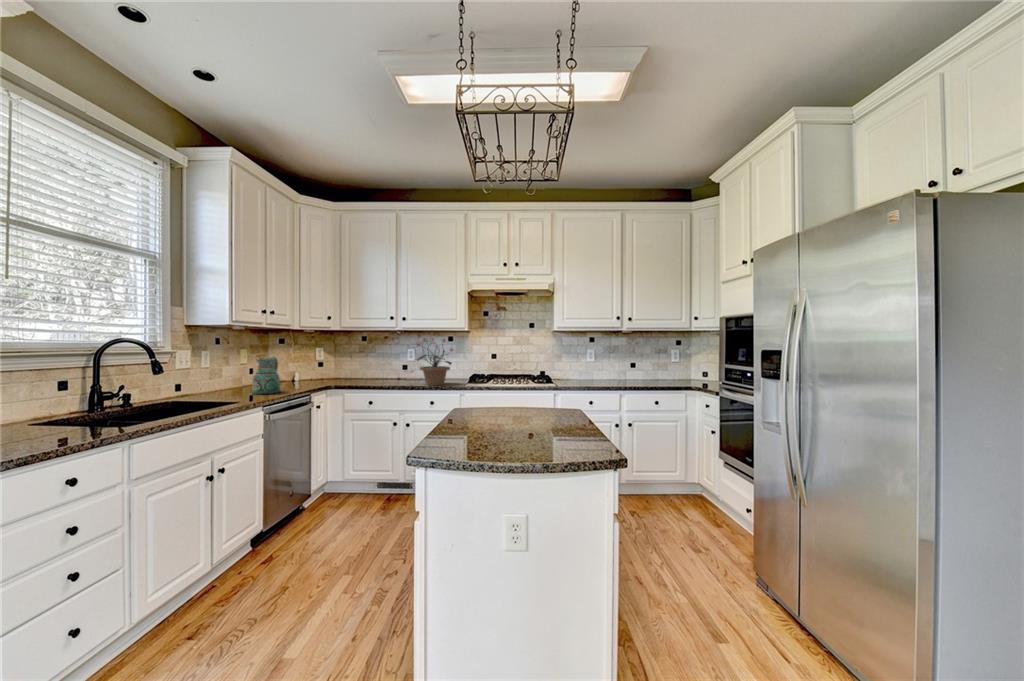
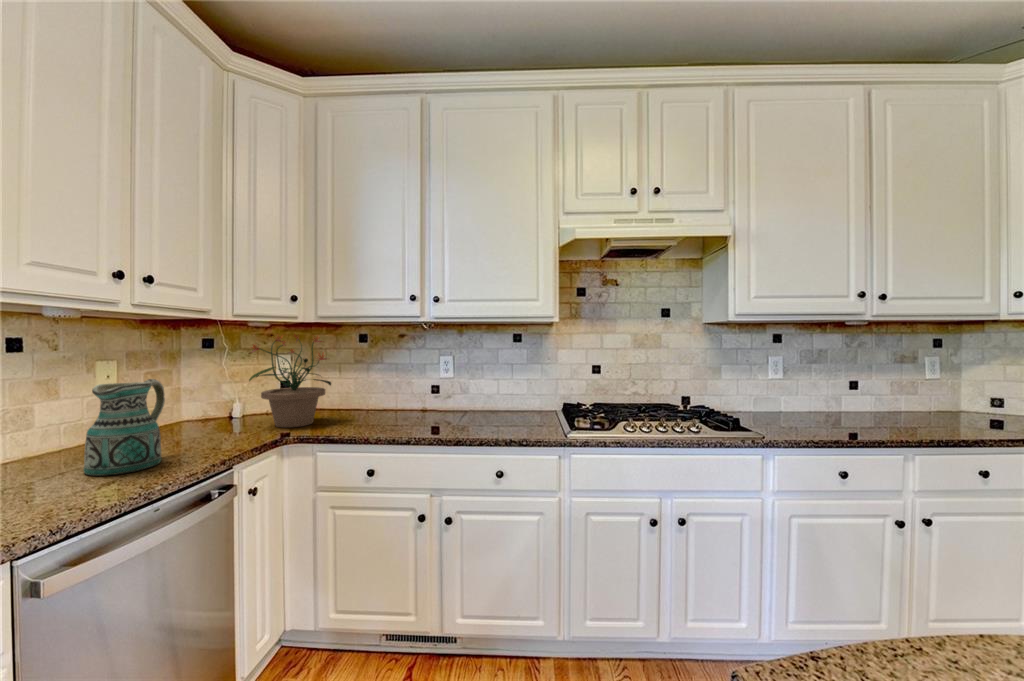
potted plant: present [417,338,453,385] -> present [249,335,331,427]

